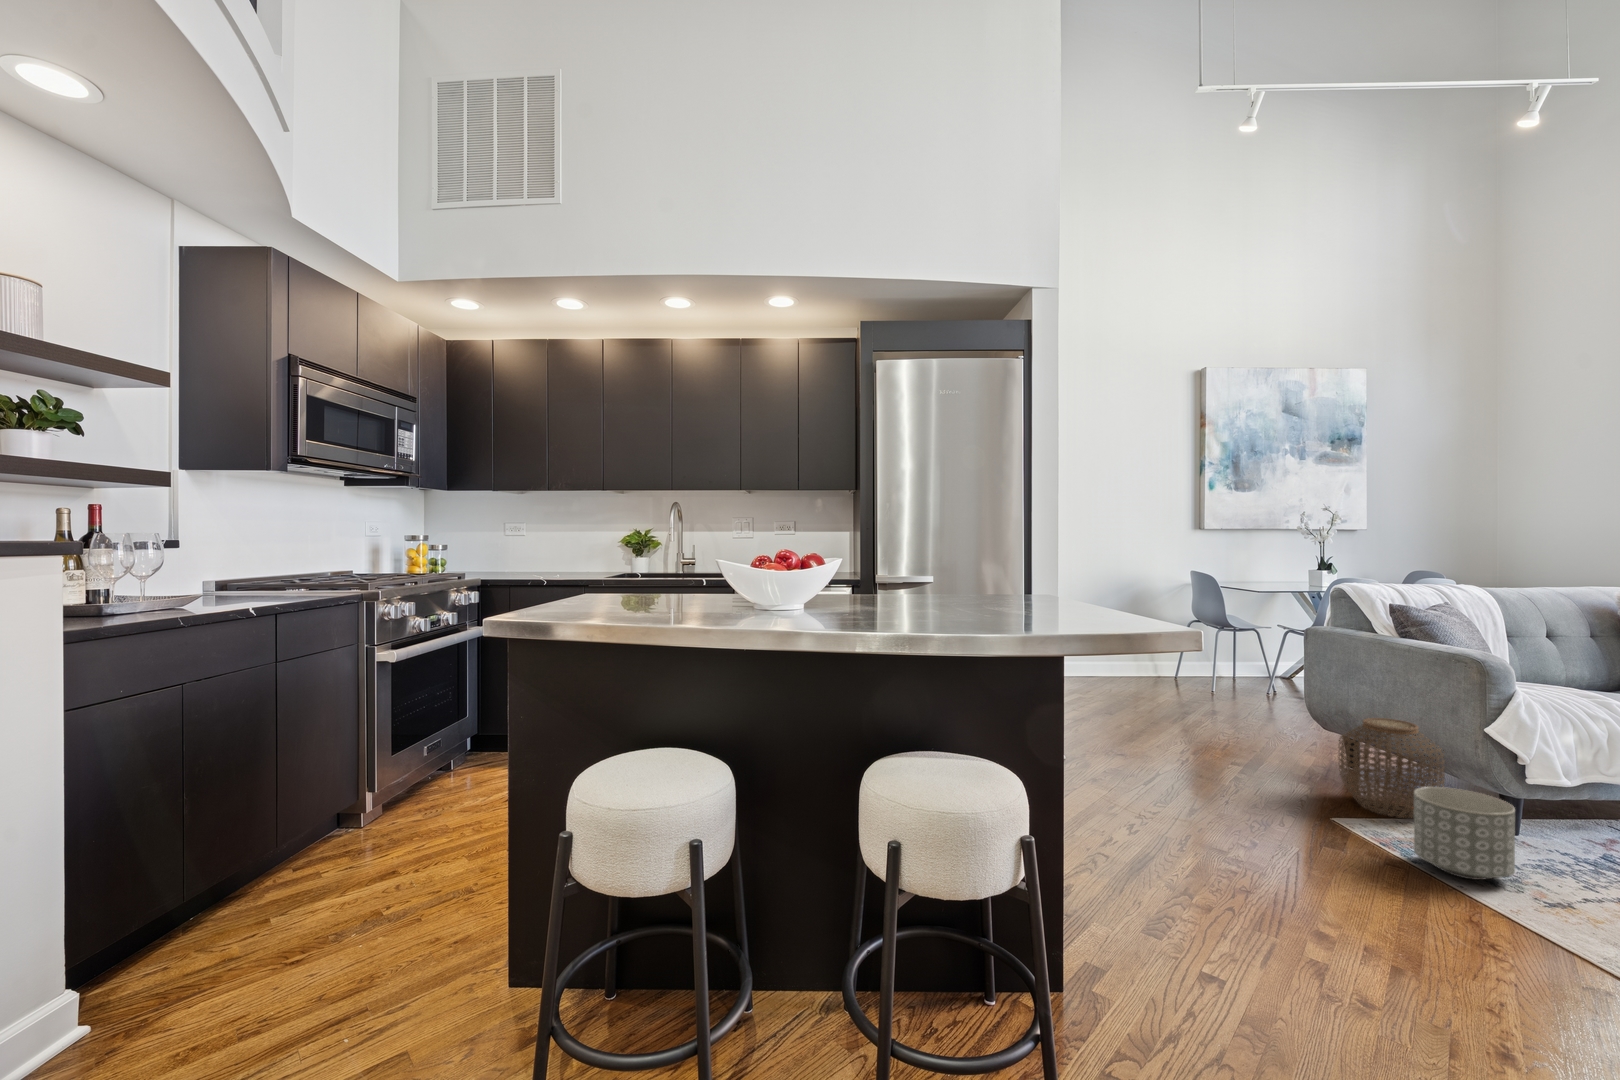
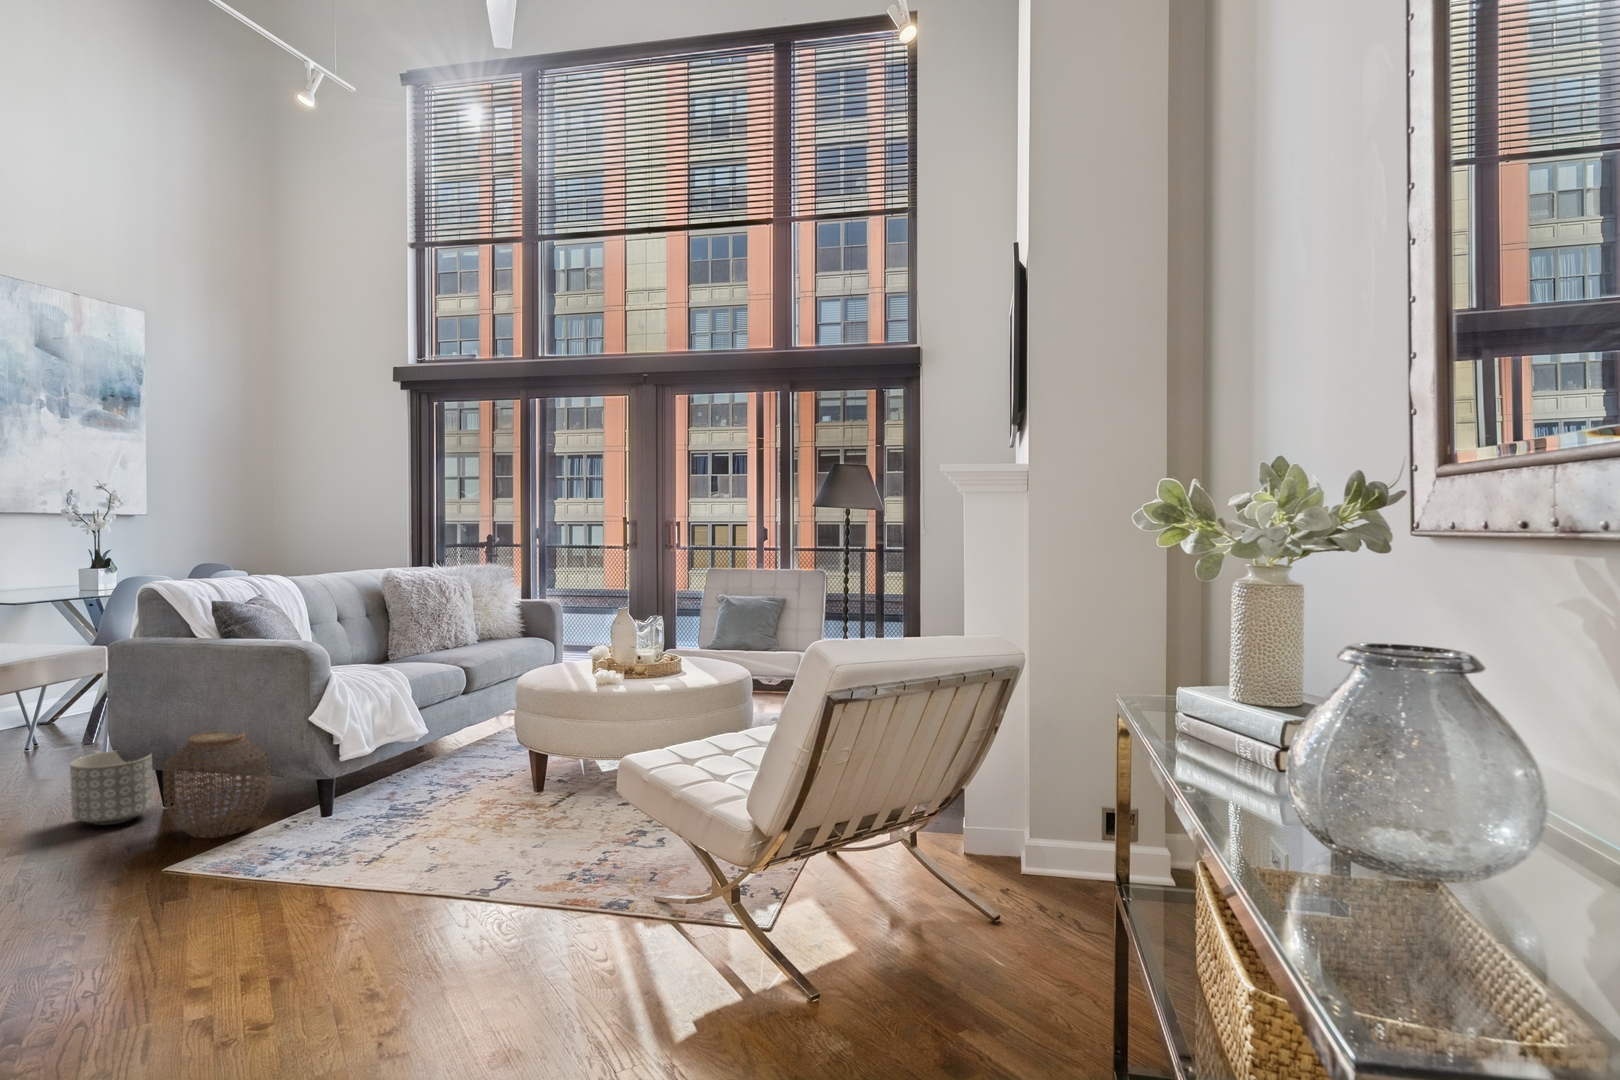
planter: present [1414,787,1515,880] -> present [70,751,153,825]

